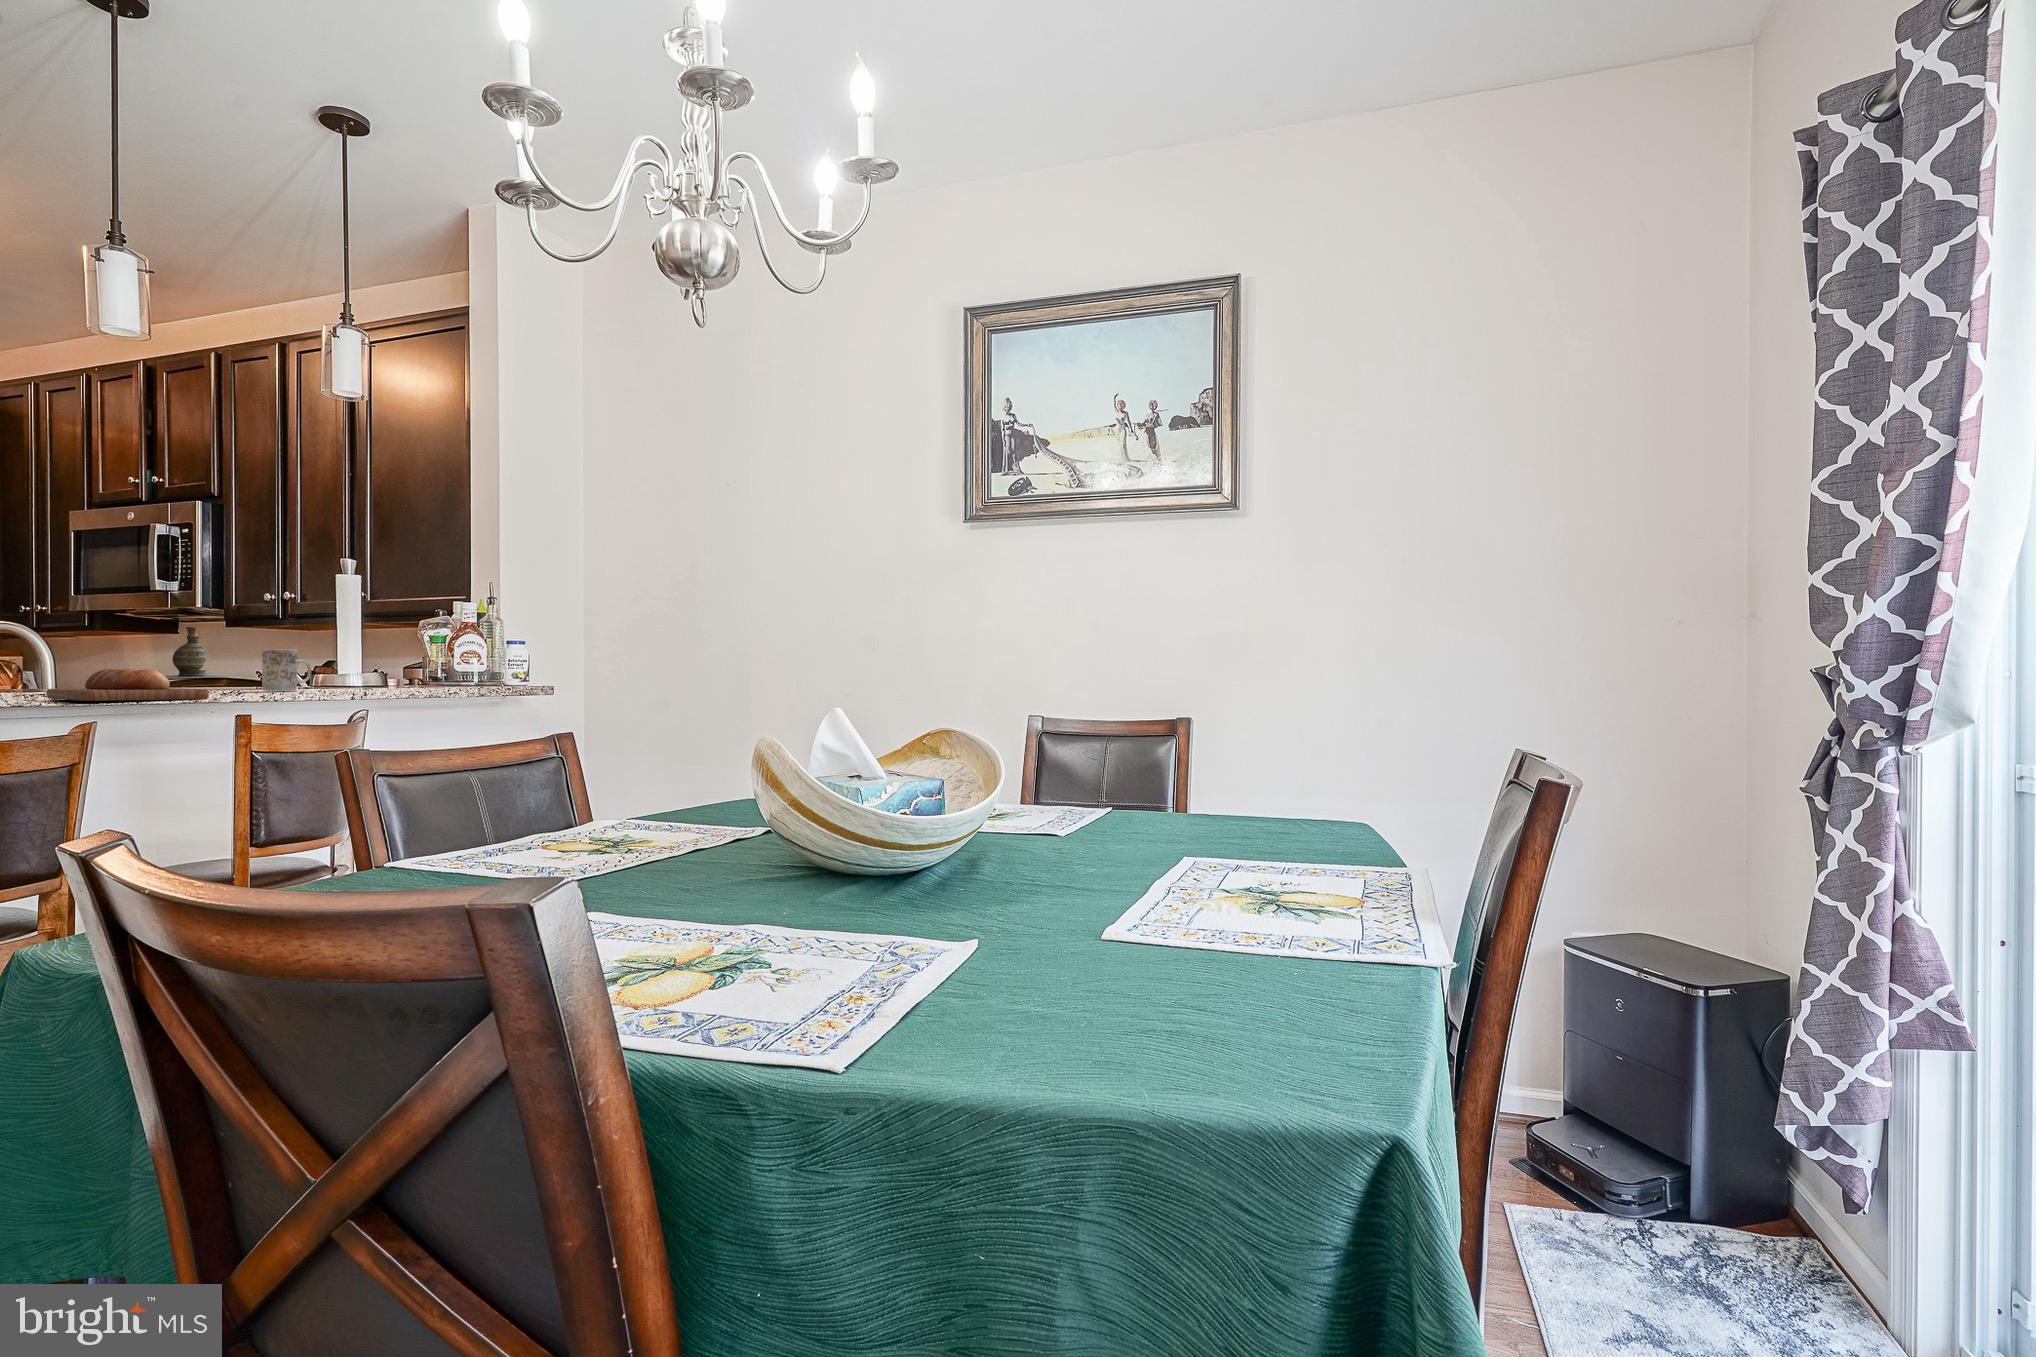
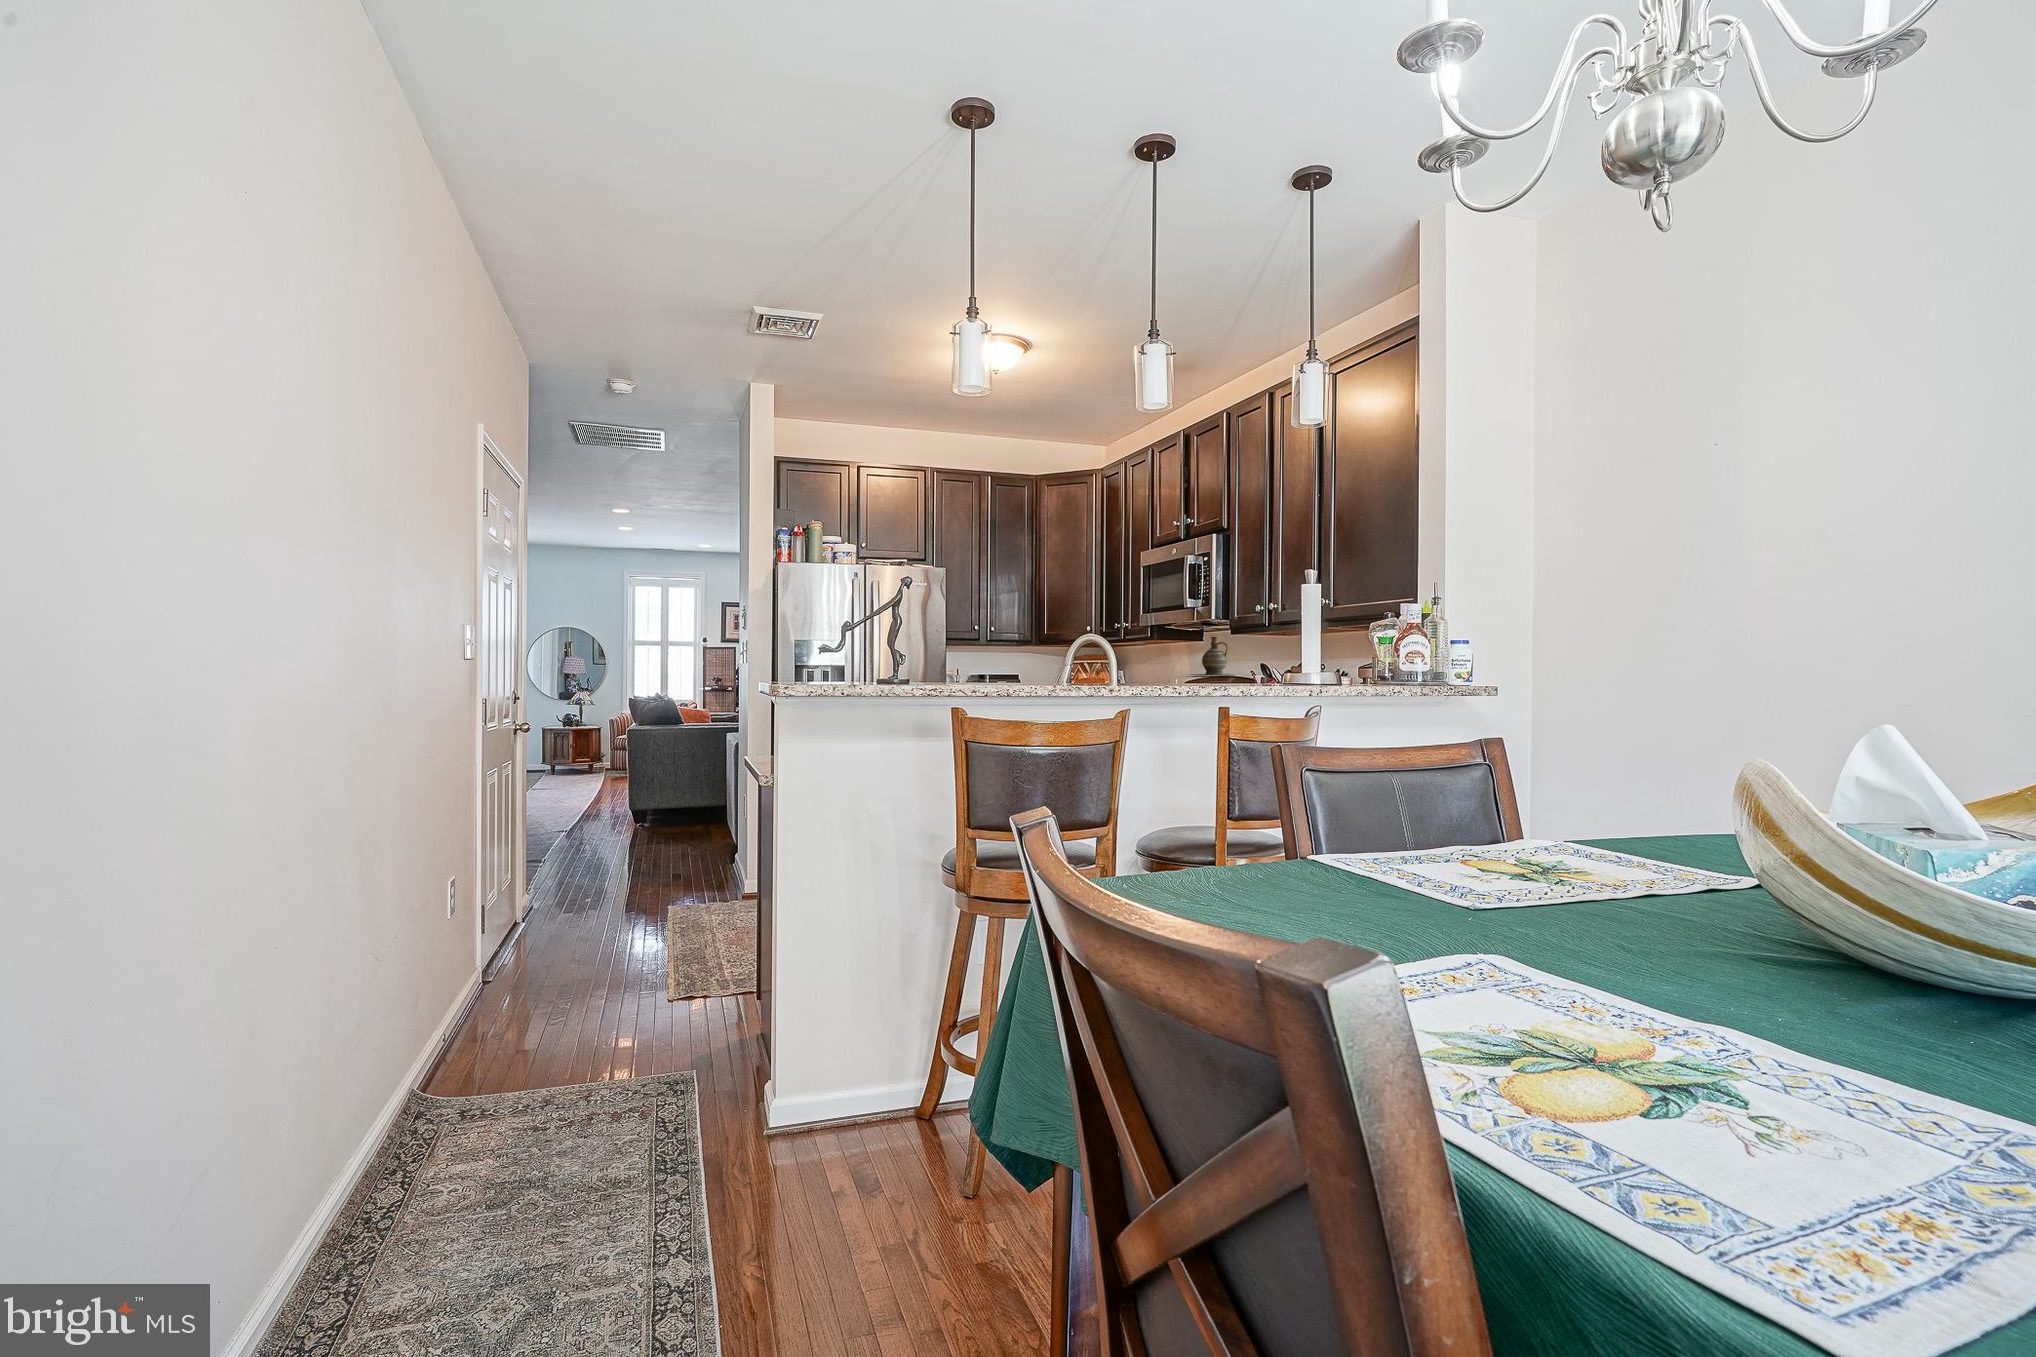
mug: present [262,649,311,691] -> none [1246,651,1281,686]
bread loaf: present [46,669,209,701] -> none [1114,668,1205,692]

